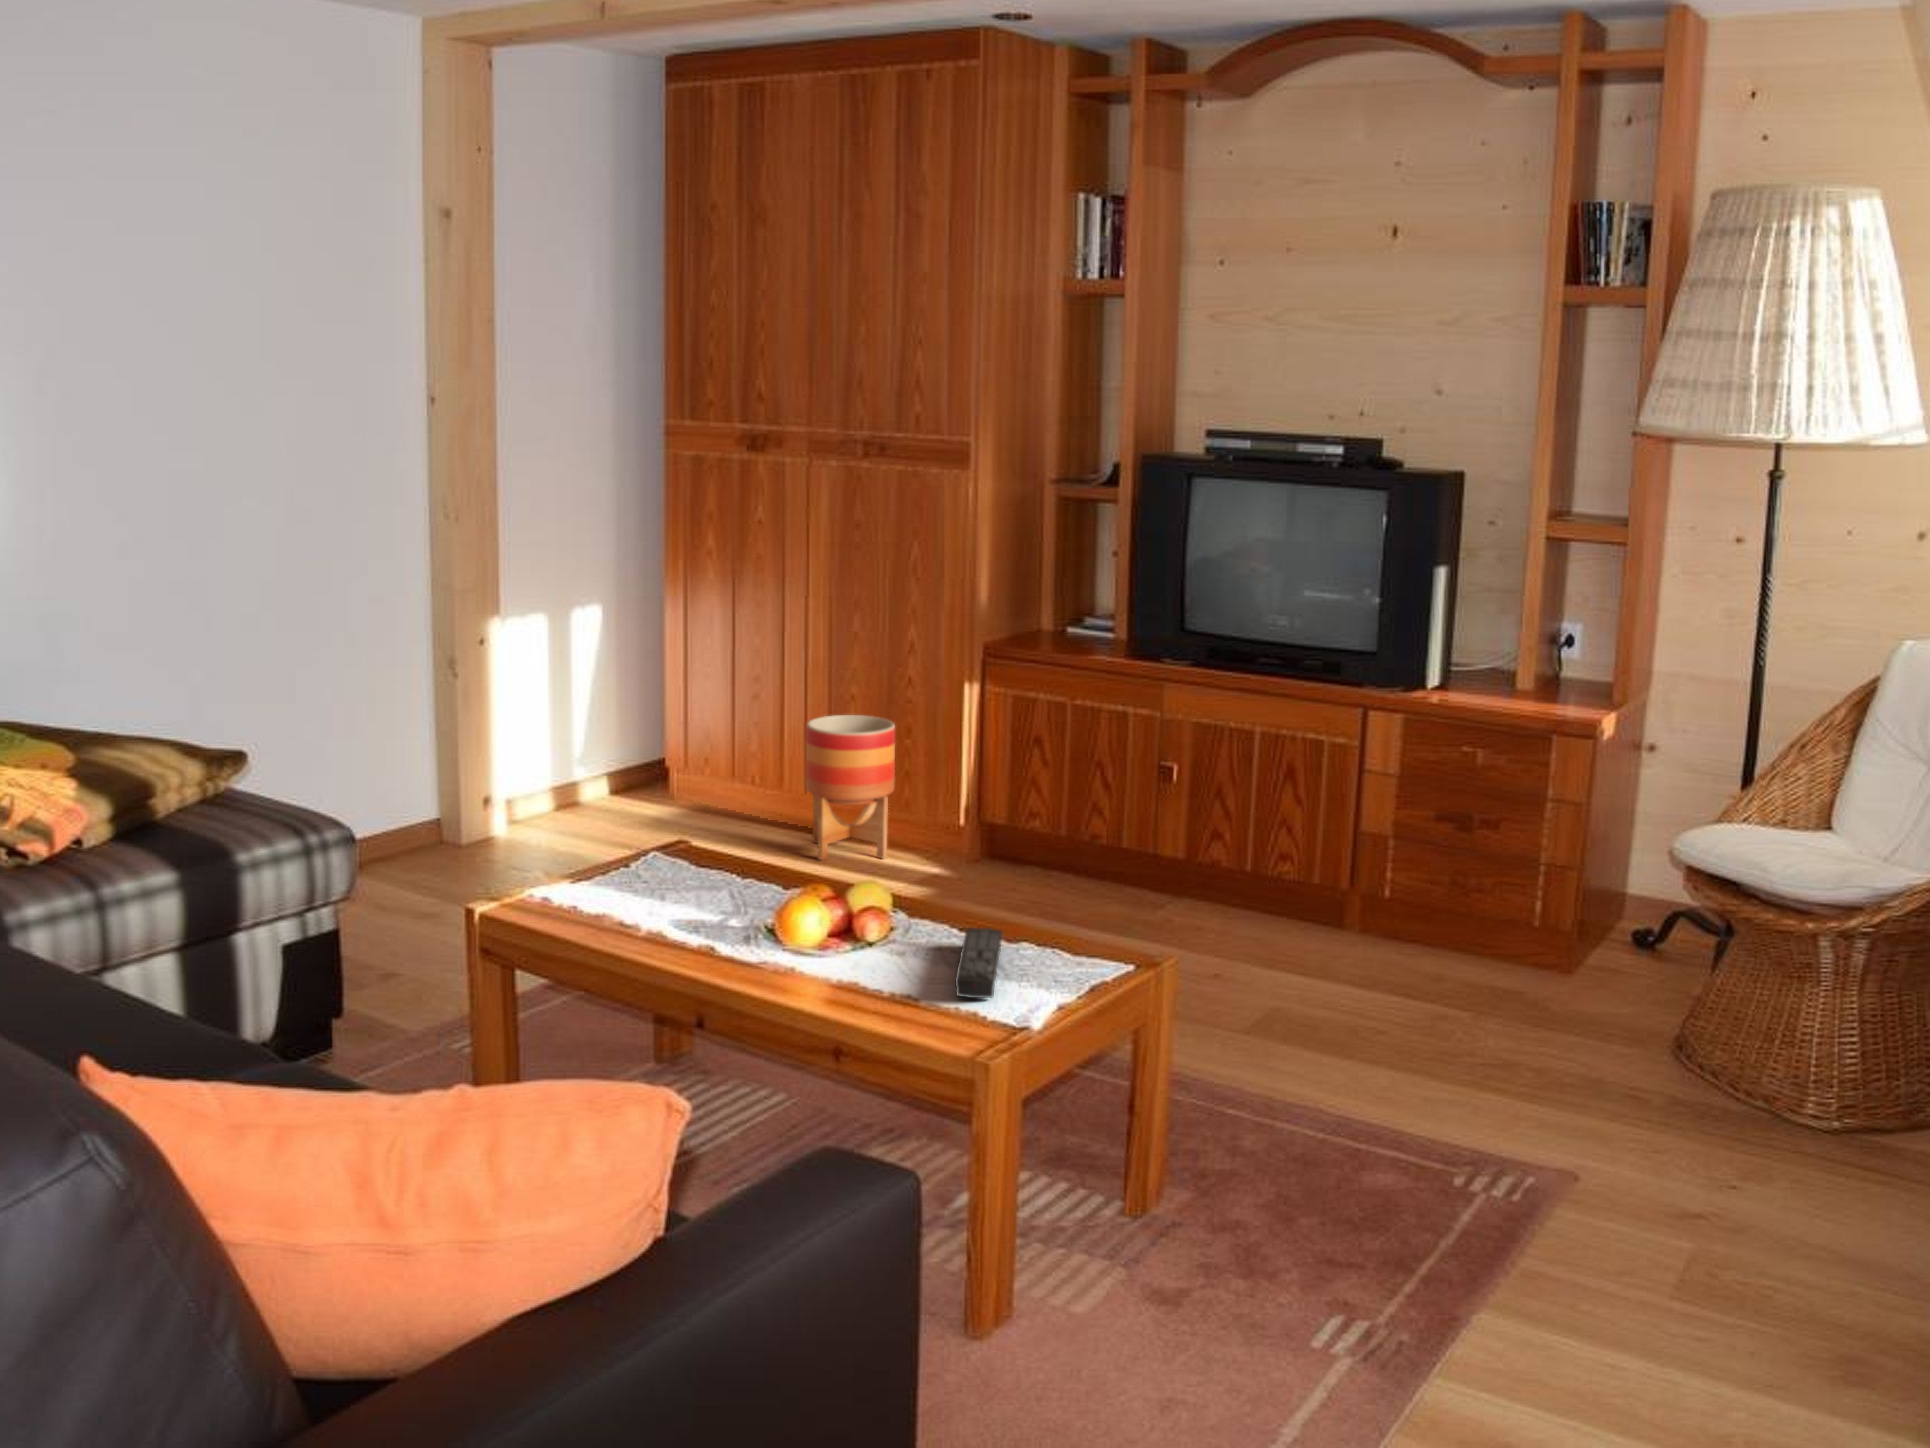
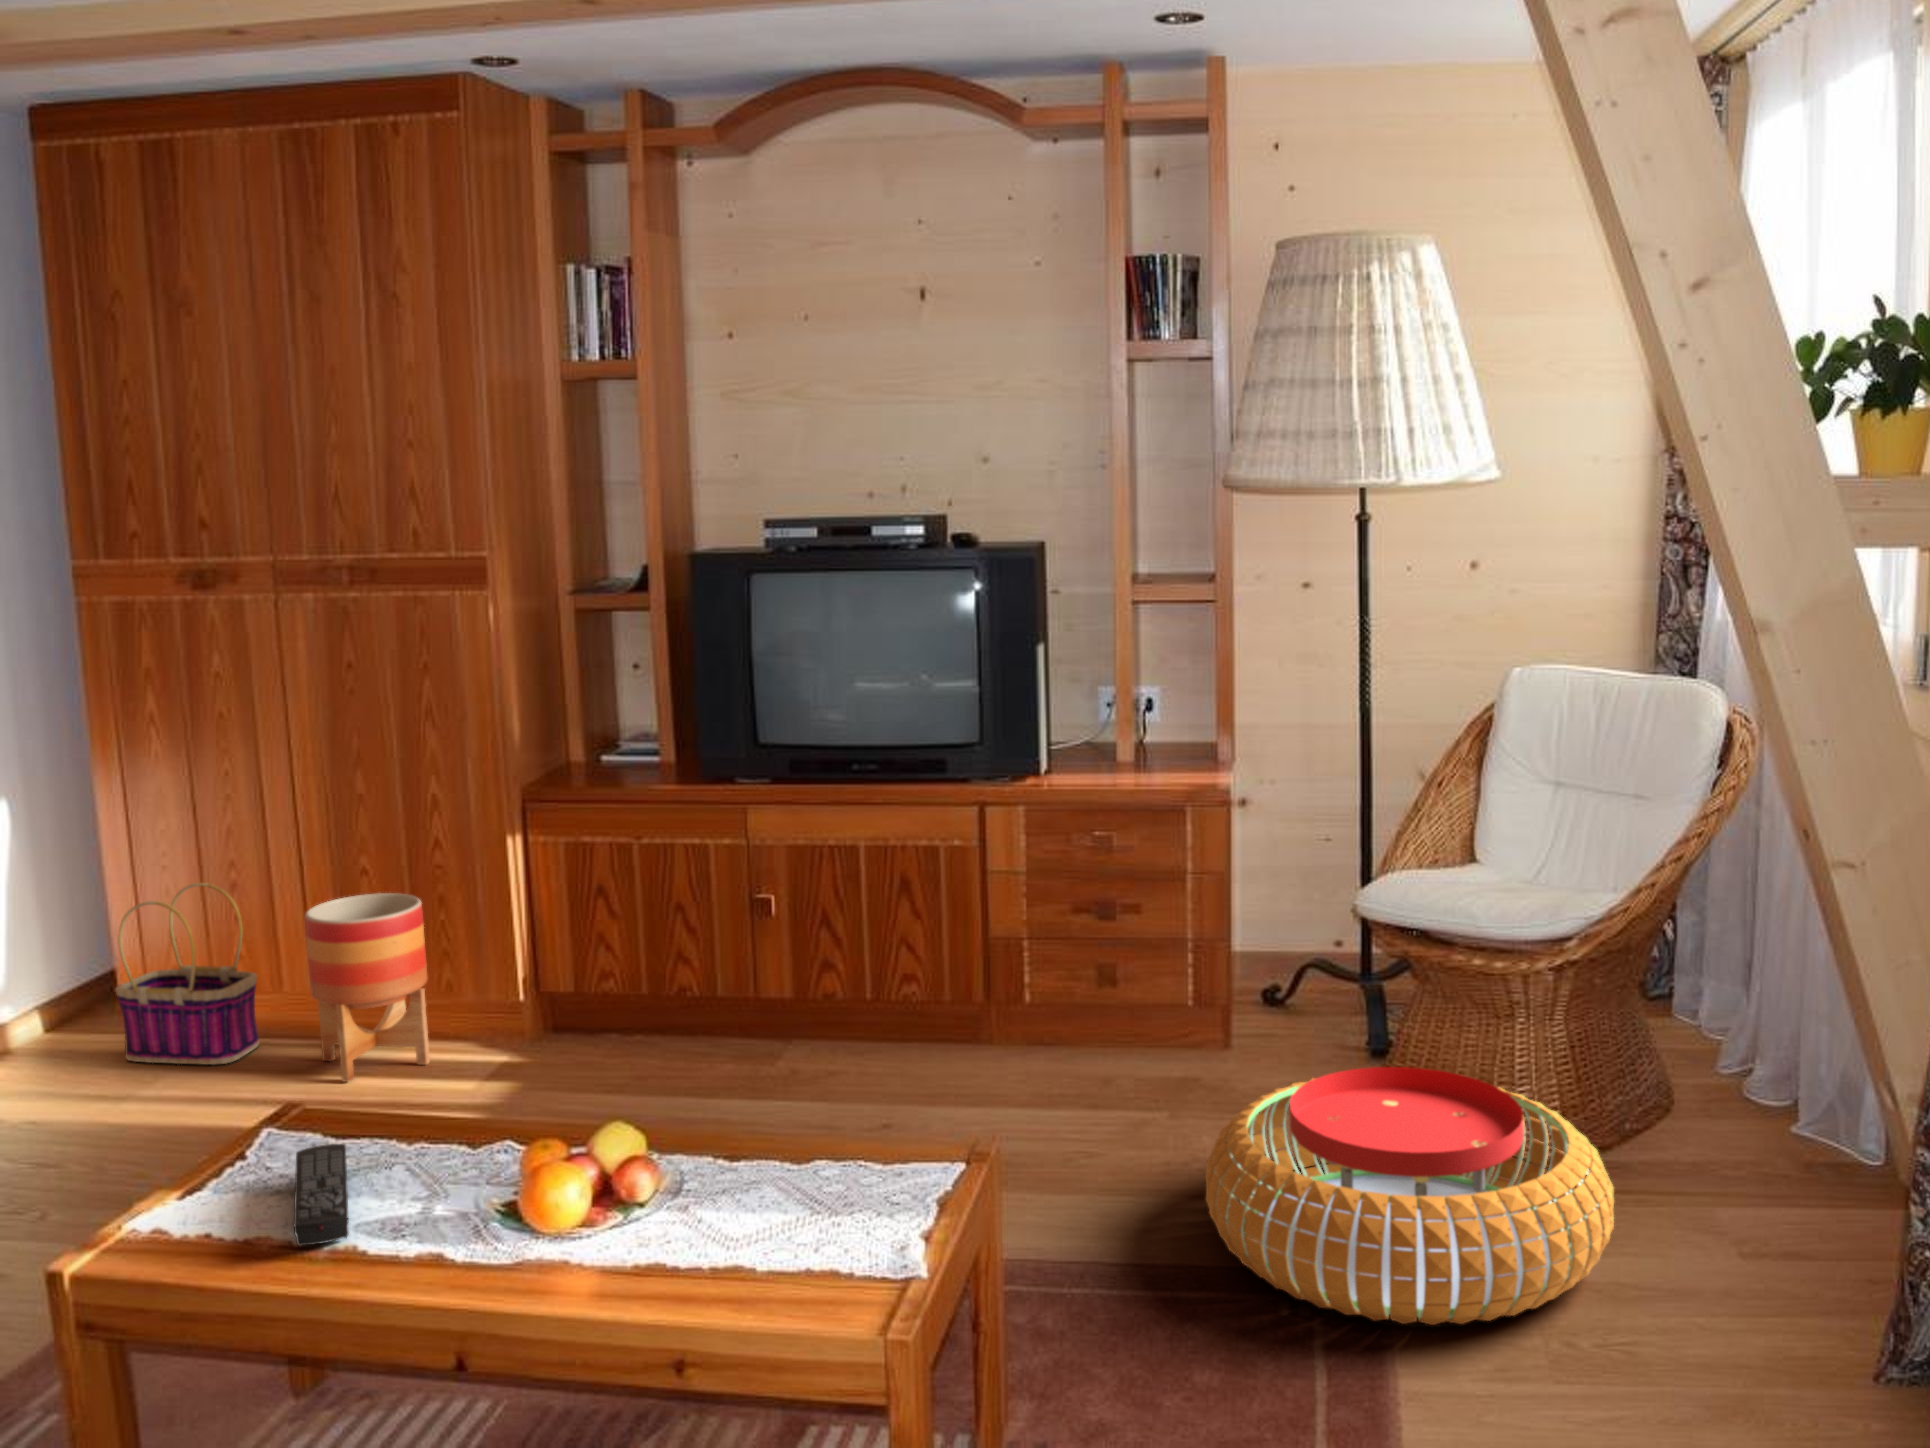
basket: none [681,688,779,831] -> present [115,883,259,1065]
remote control: present [955,928,1002,998] -> present [294,1144,349,1246]
pouf: none [1409,995,1810,1233] -> present [1205,1067,1614,1325]

